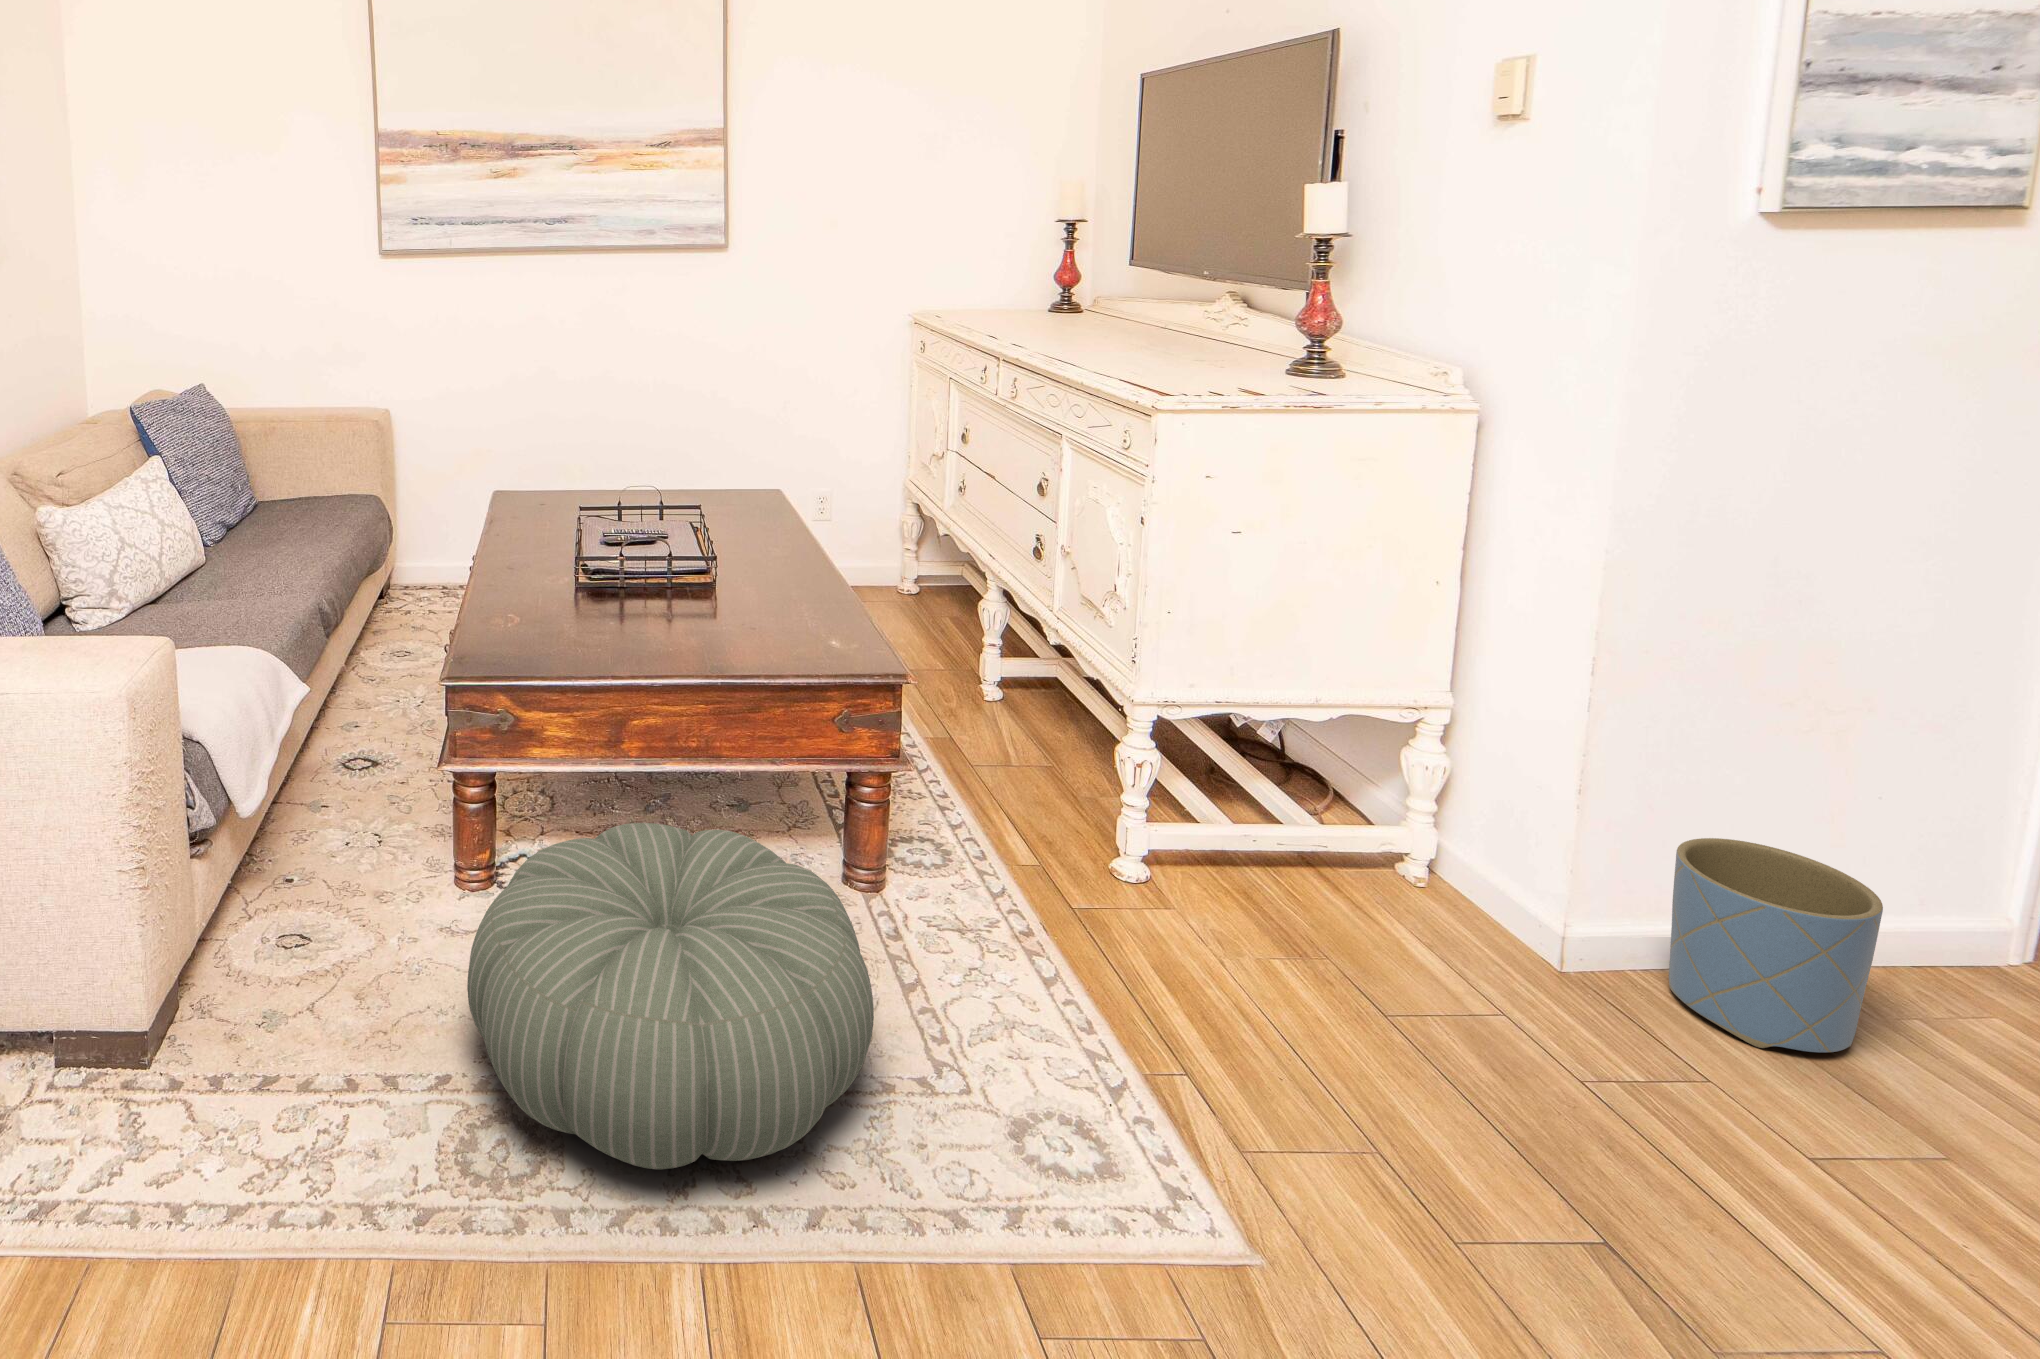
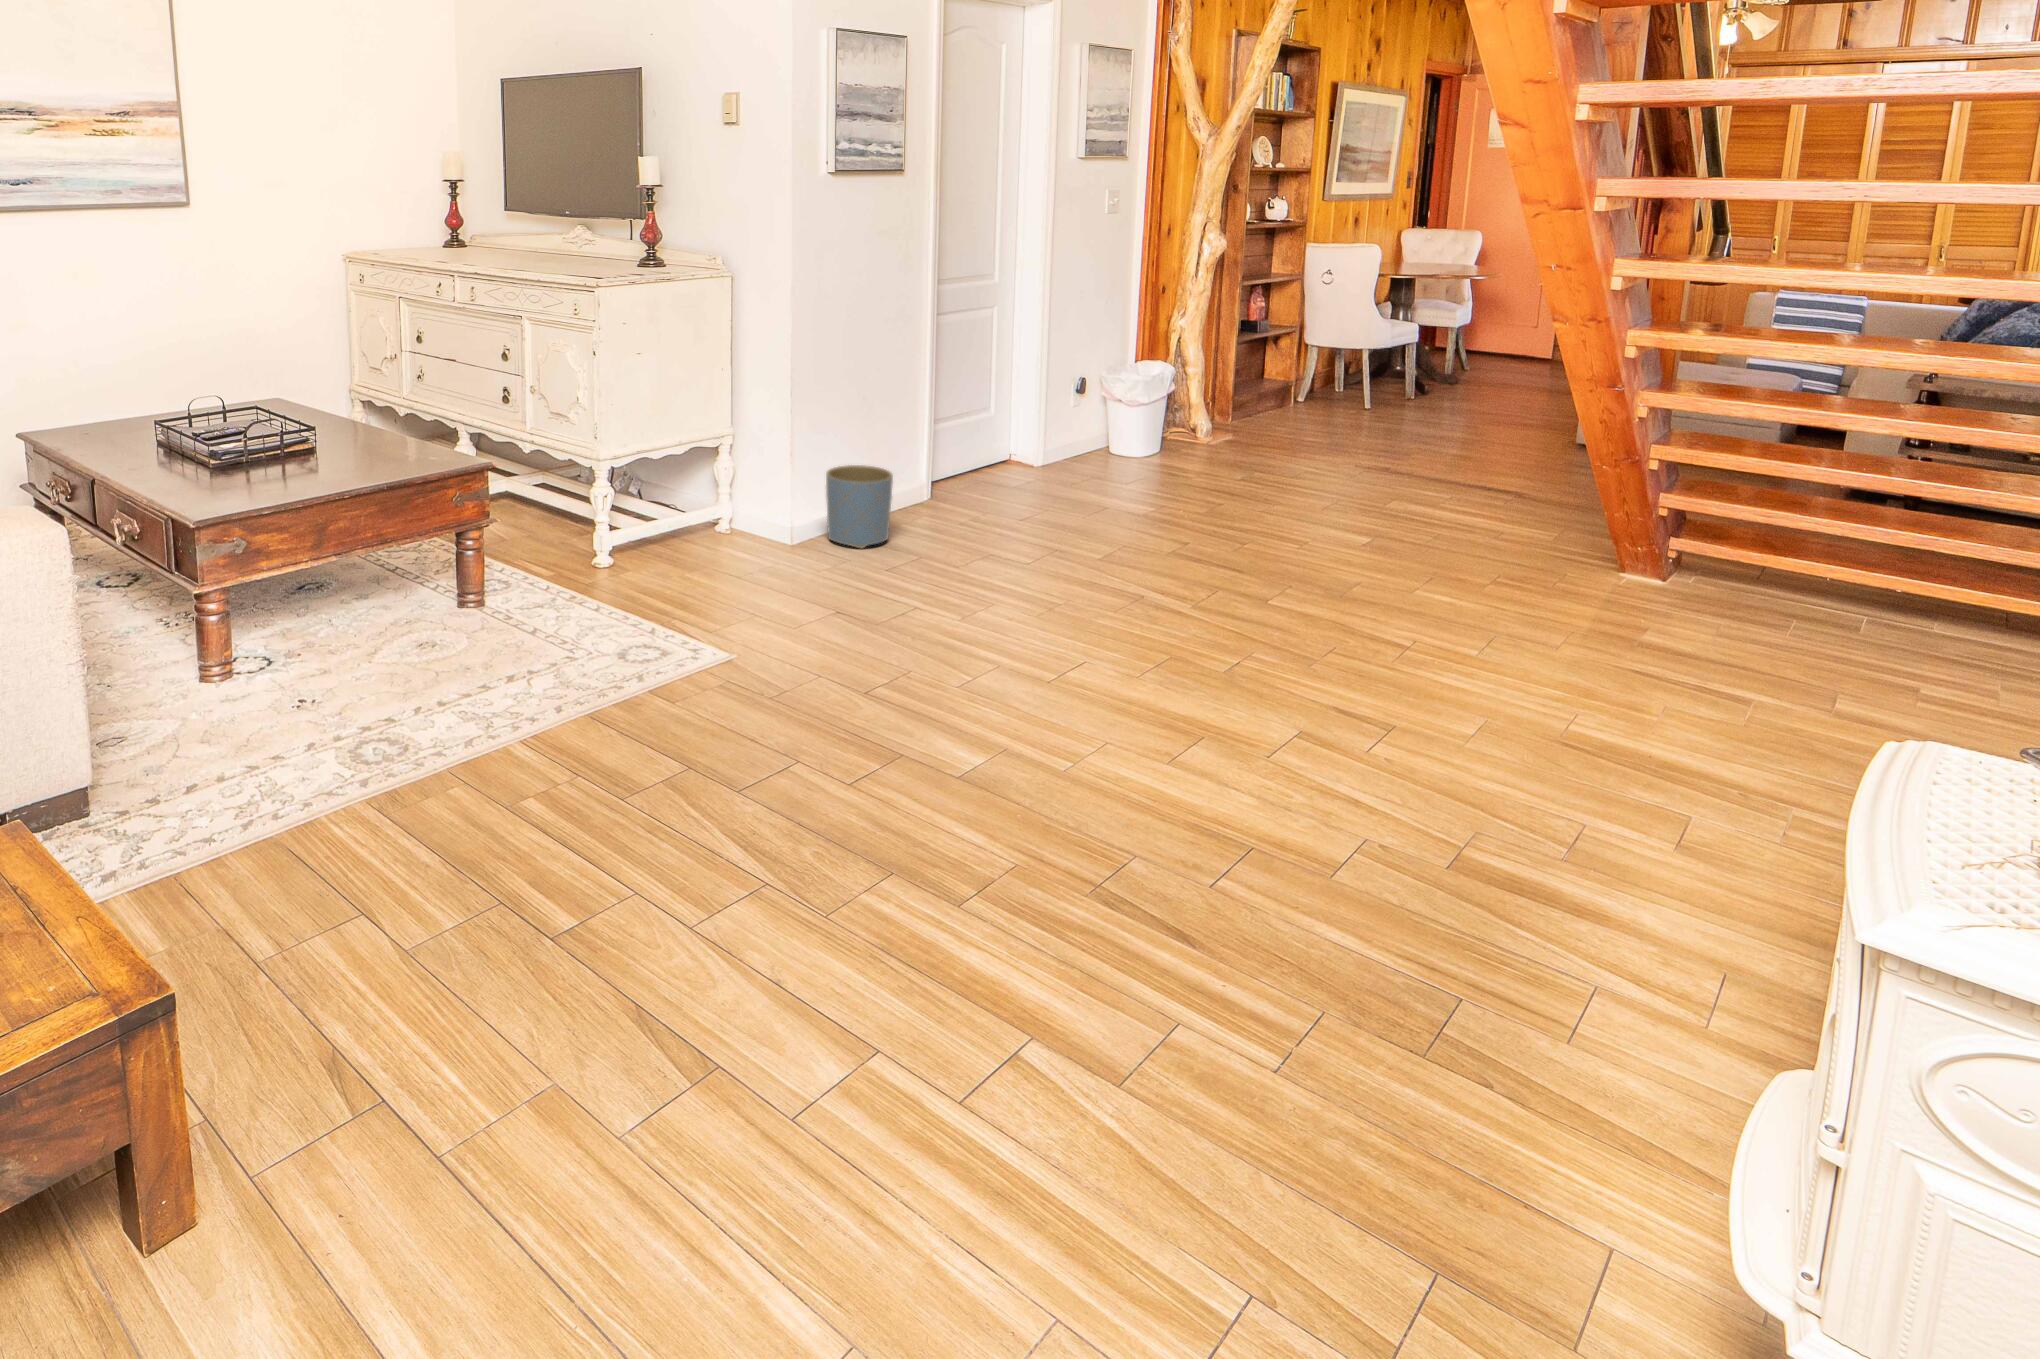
pouf: present [467,823,874,1170] -> none [291,575,550,749]

